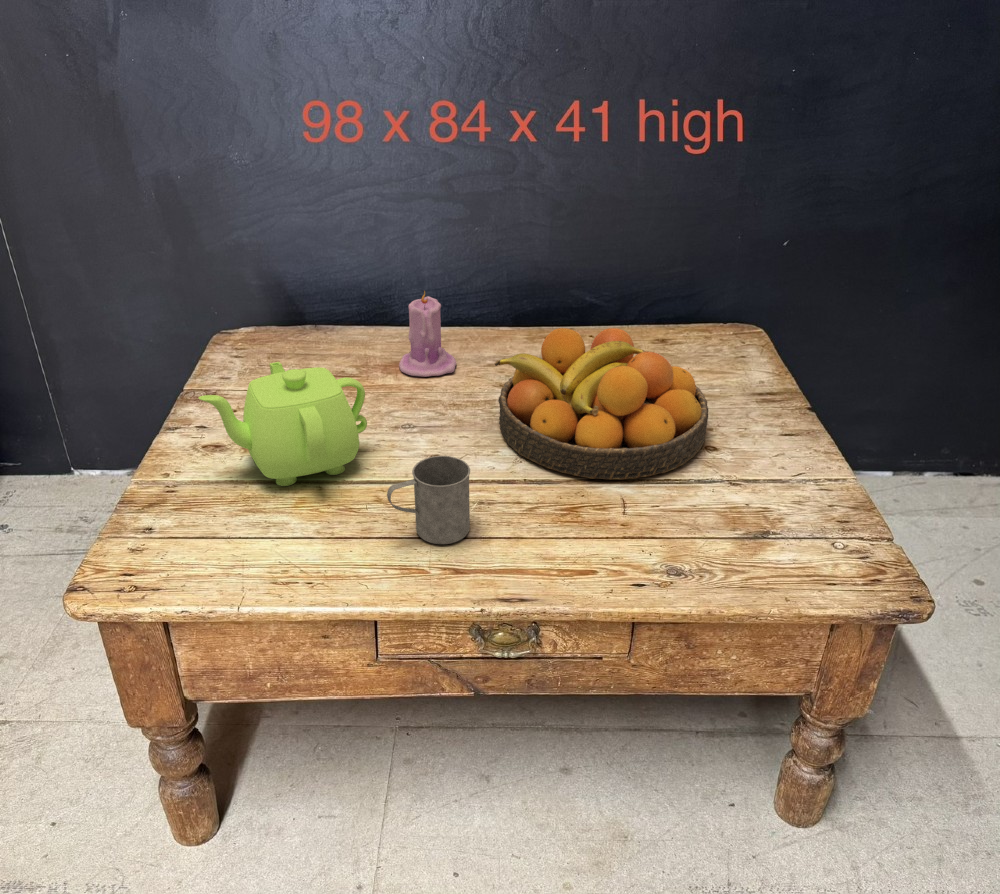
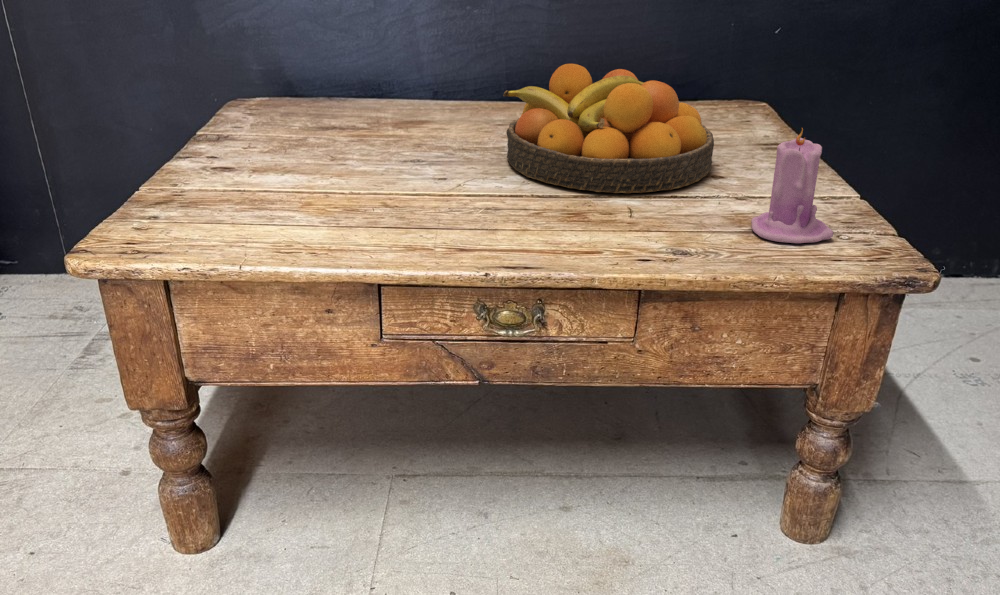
candle: present [399,291,456,377] -> present [751,128,833,243]
teapot: present [199,362,367,486] -> none [213,78,377,192]
mug: present [387,456,470,544] -> none [395,145,478,229]

